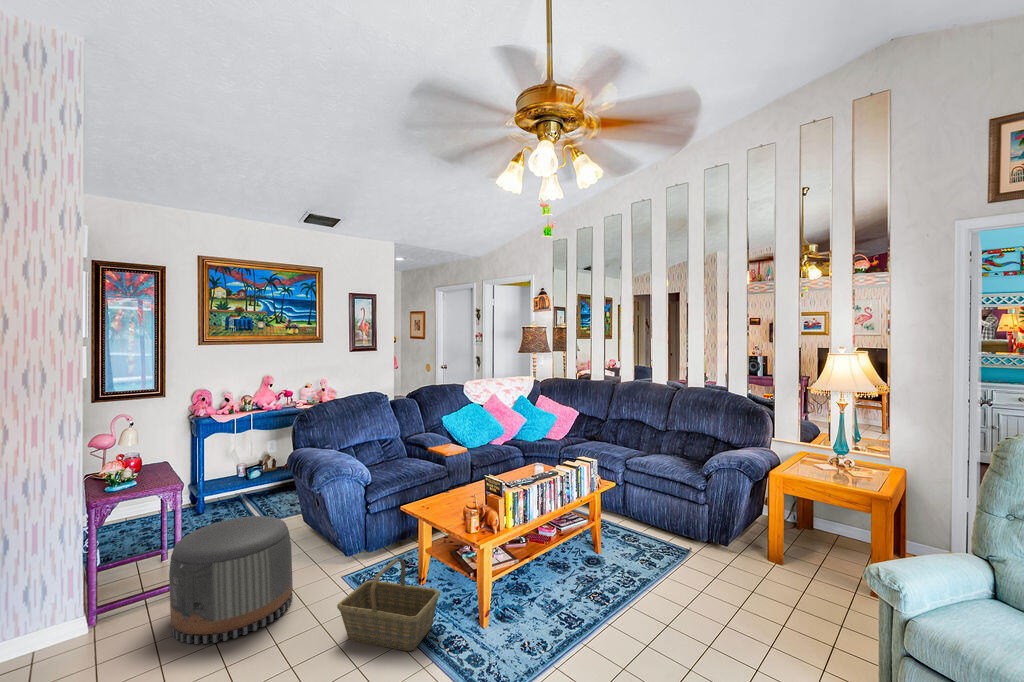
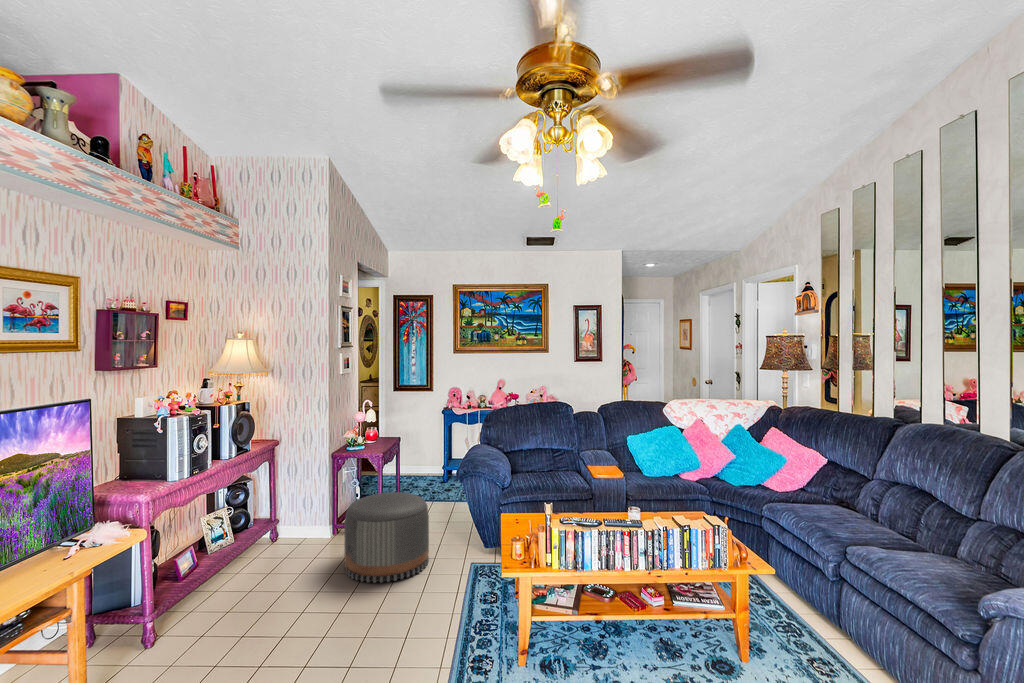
basket: present [337,559,440,651] -> none [415,560,489,649]

